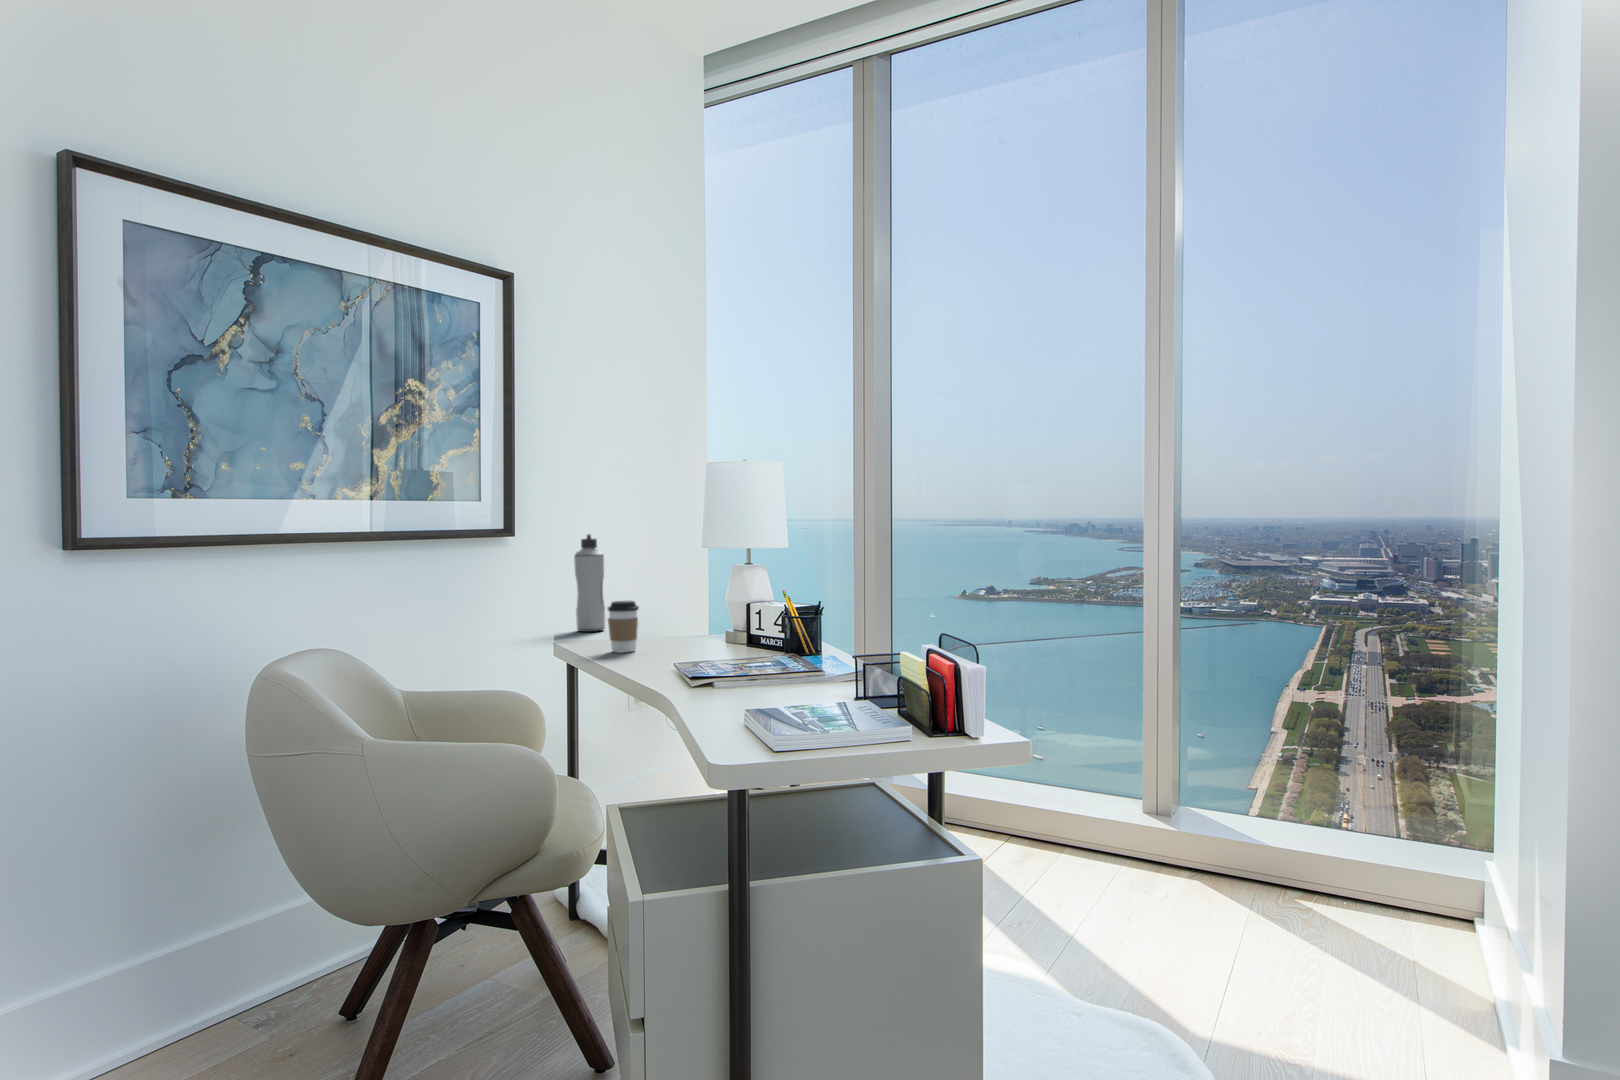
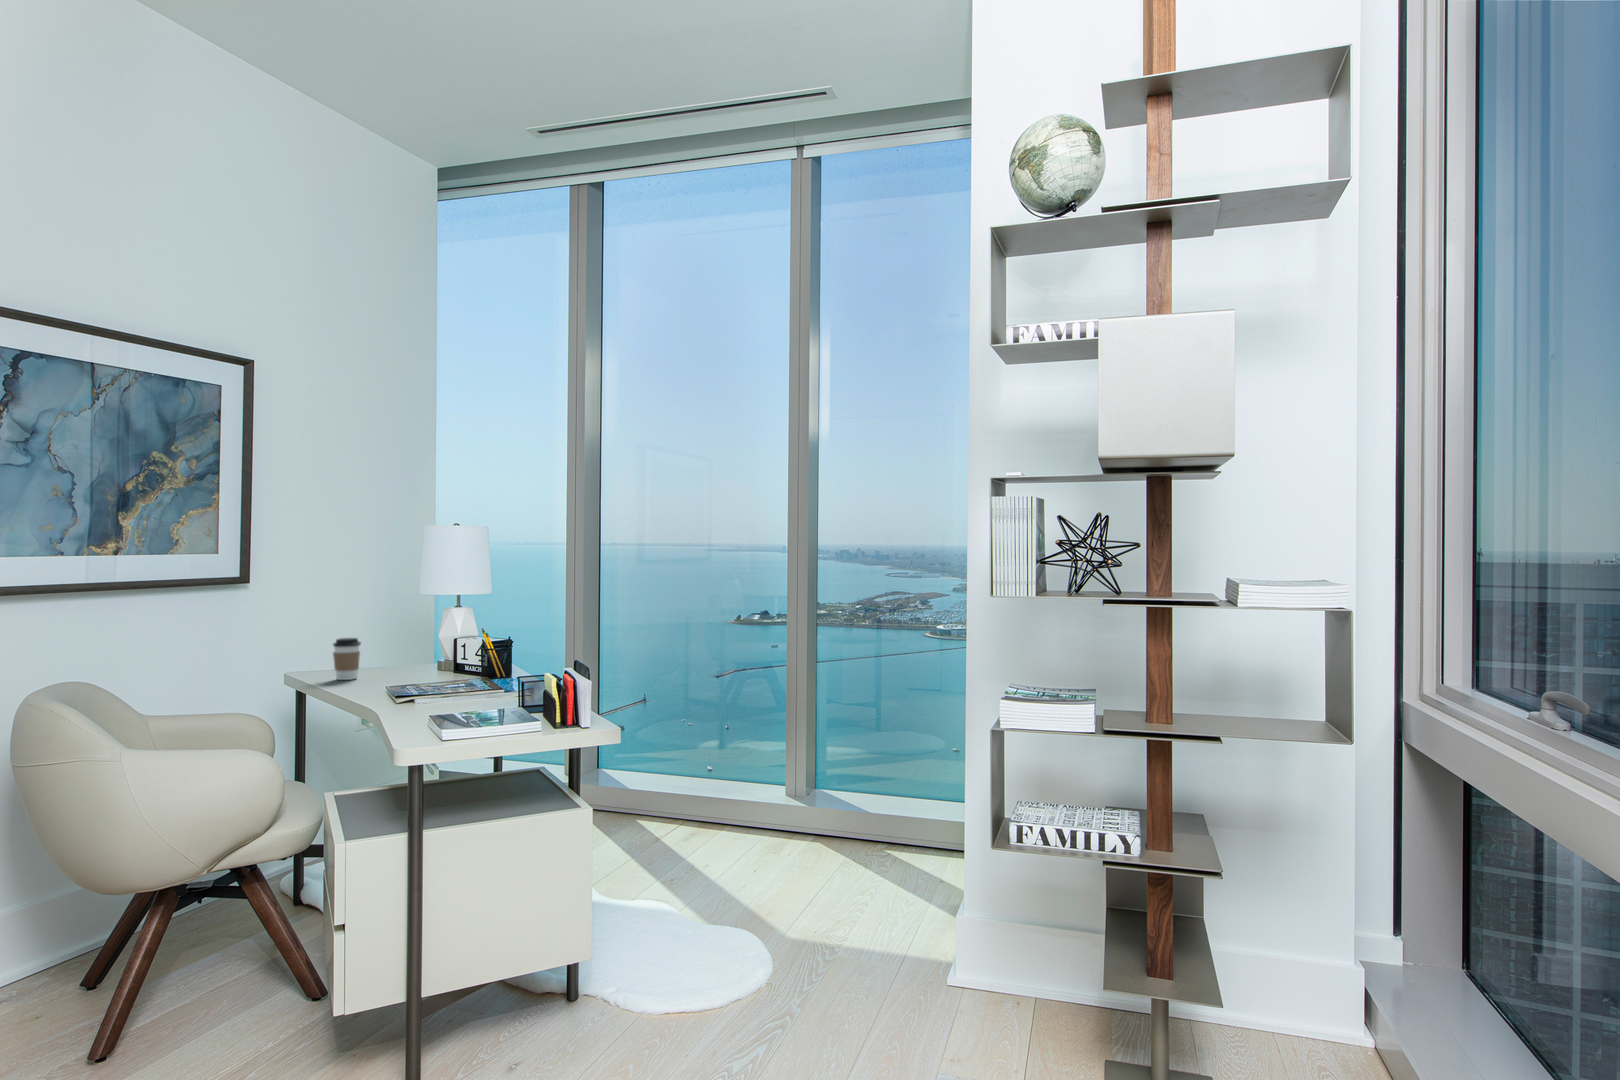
water bottle: present [574,534,605,632] -> none [306,581,334,664]

